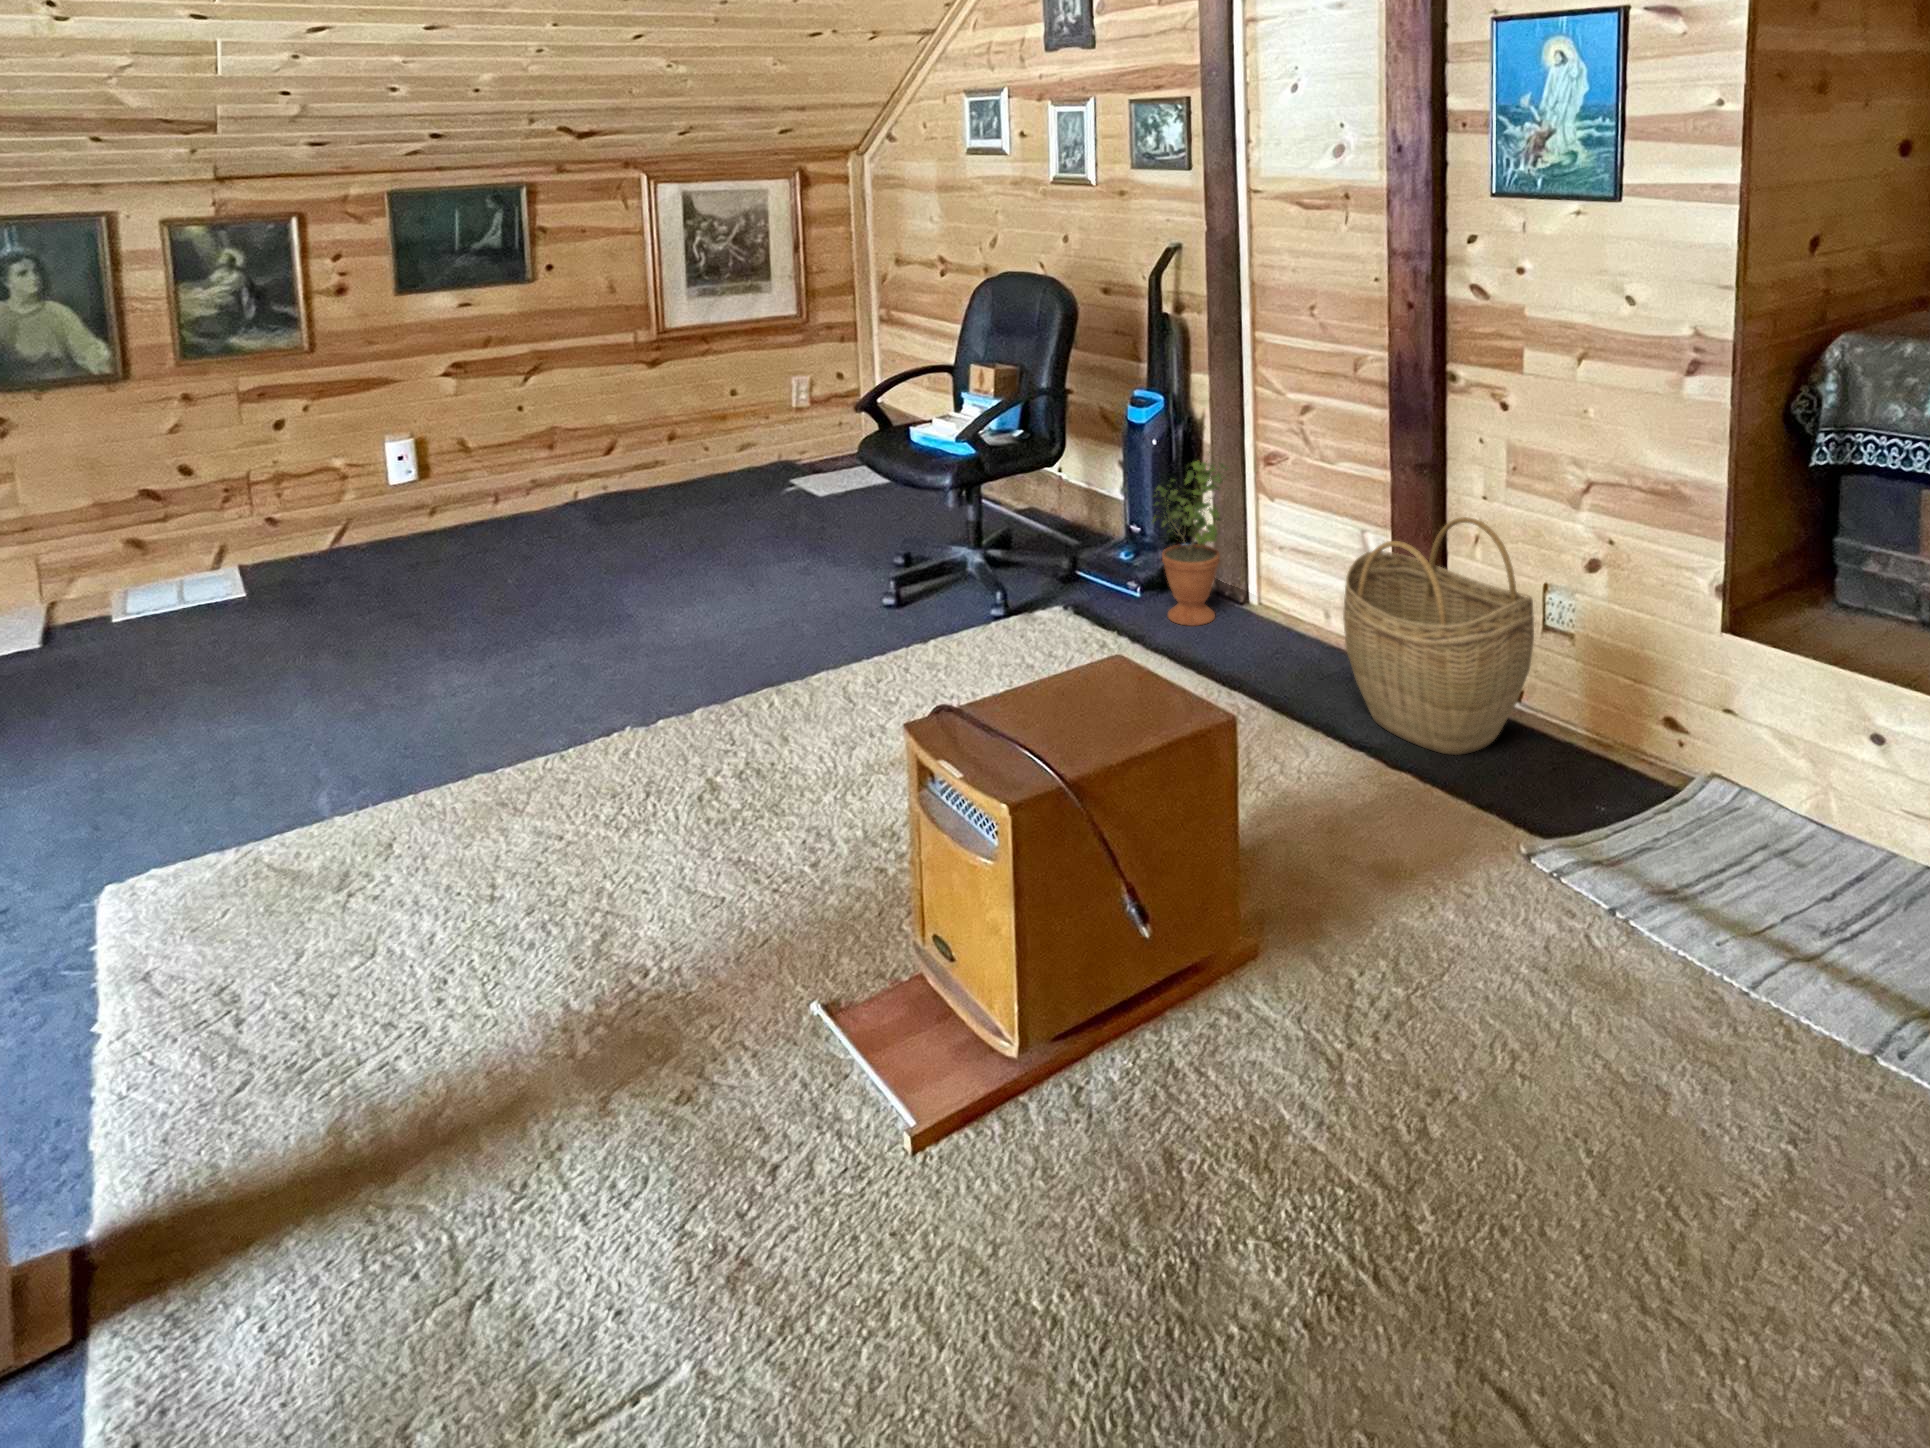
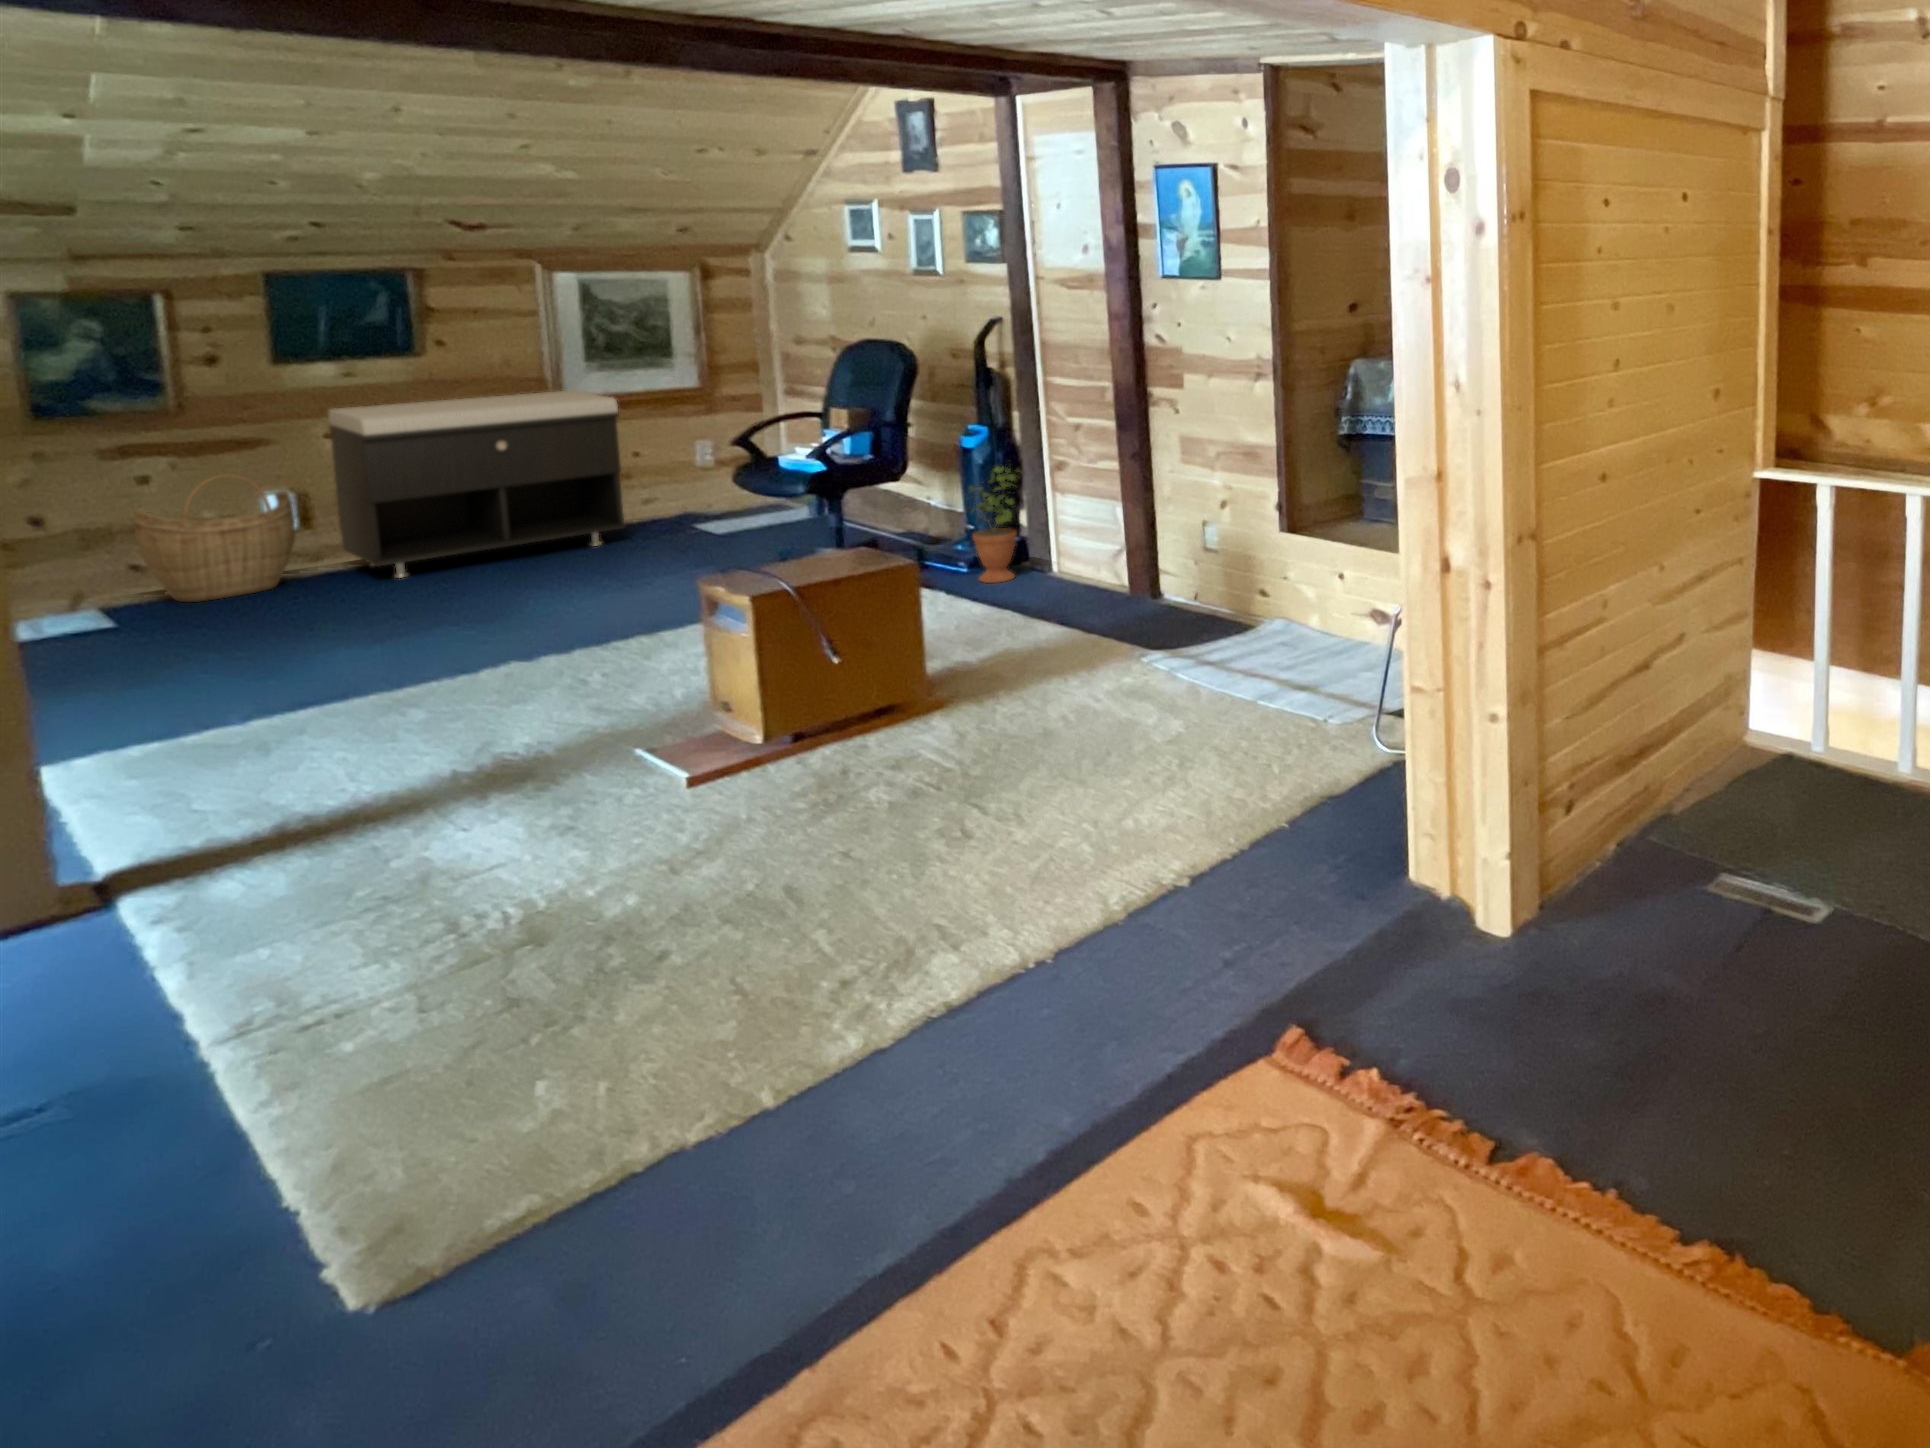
storage bench: none [443,320,730,548] -> present [329,390,626,578]
woven basket: present [1343,517,1534,755] -> present [134,474,295,602]

